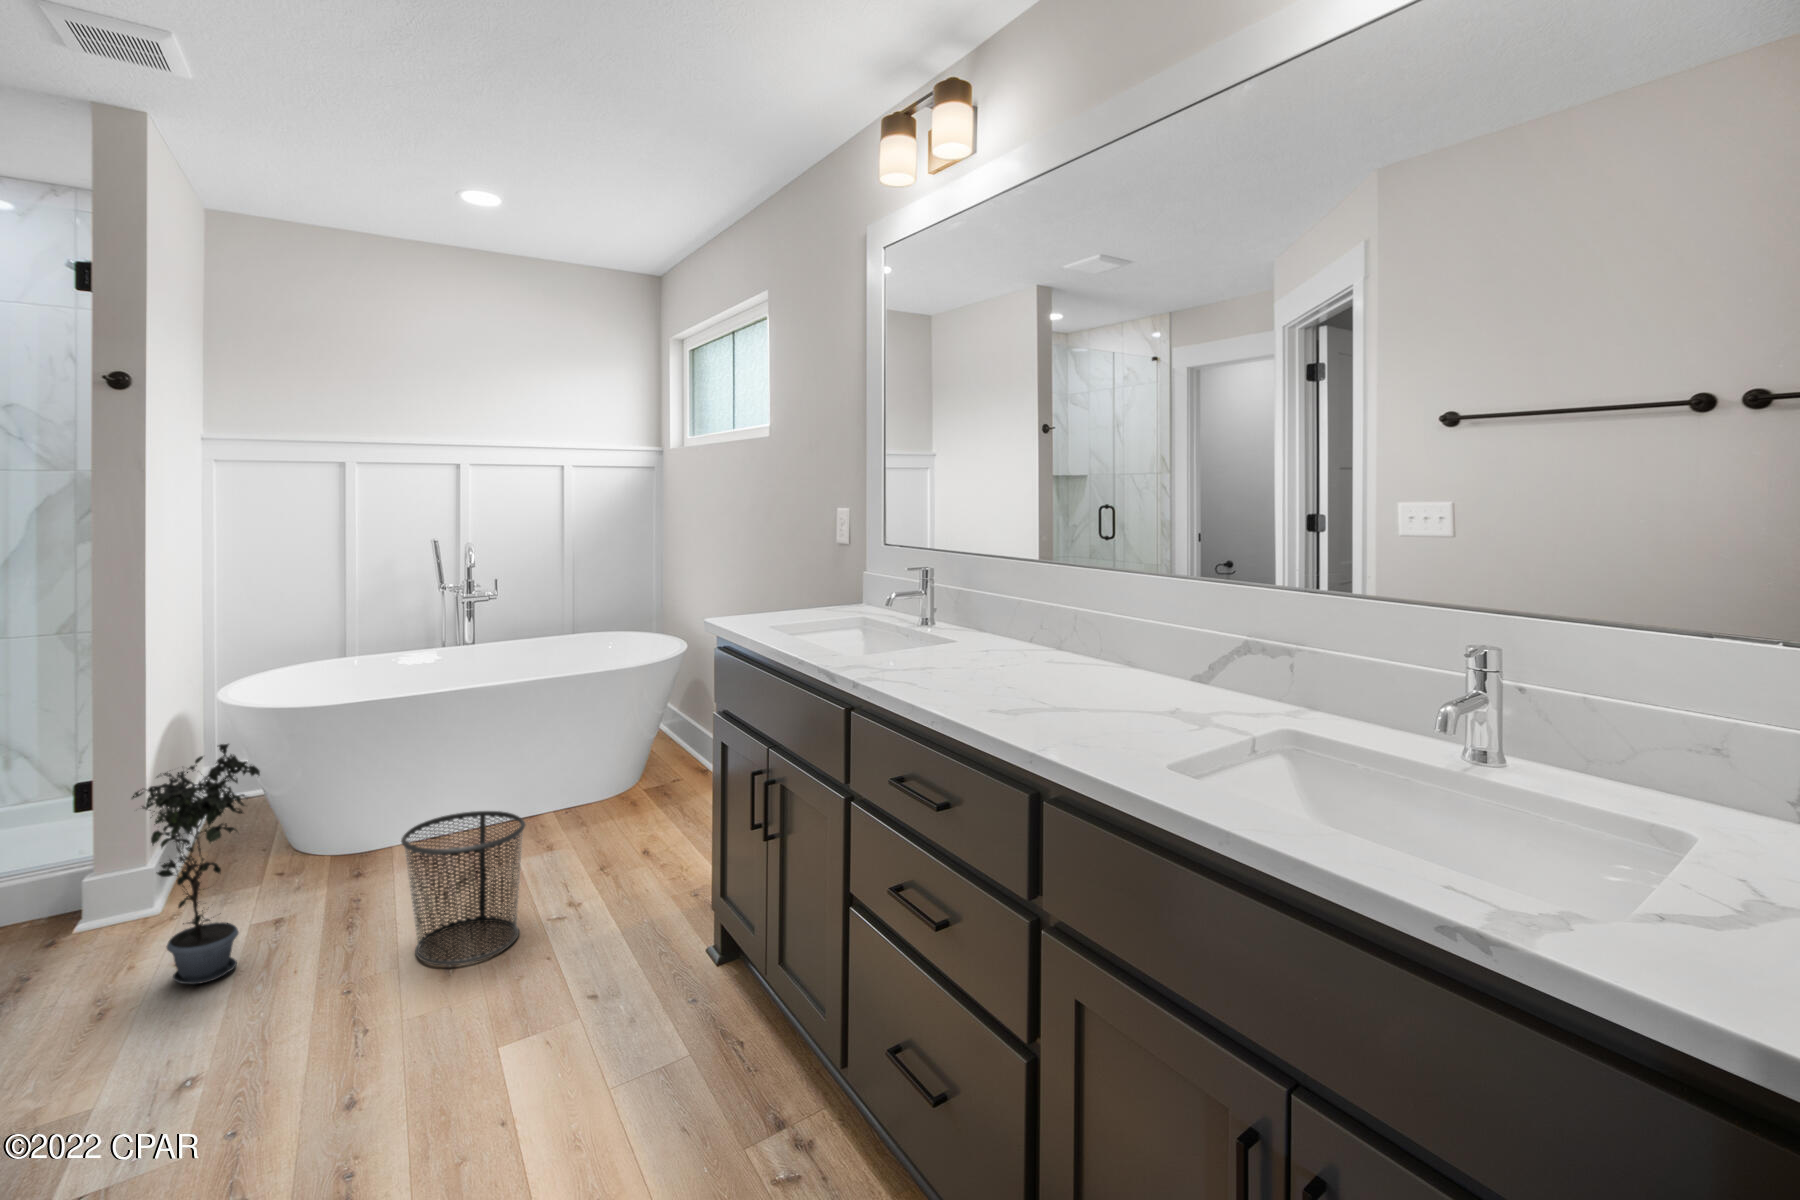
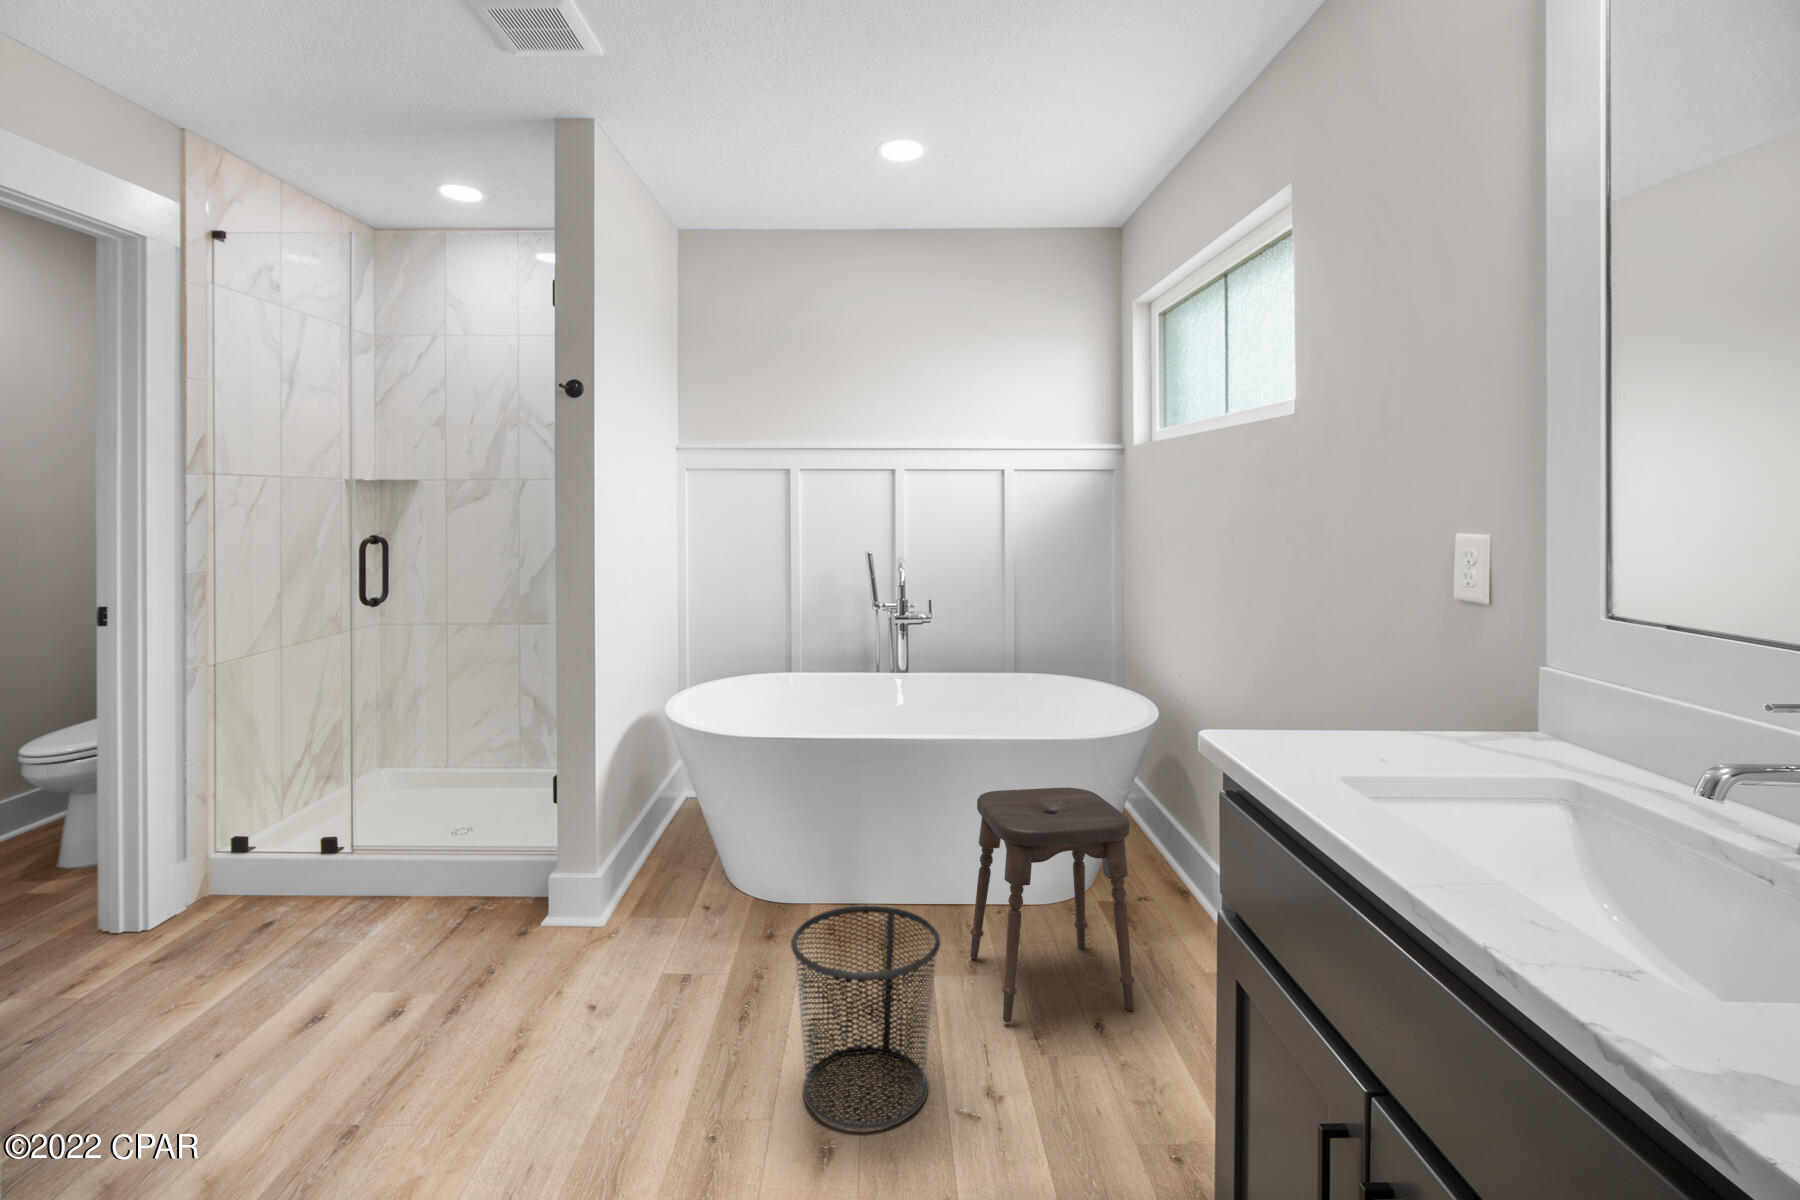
stool: none [547,716,672,885] -> present [970,788,1135,1023]
potted plant: present [132,744,260,985] -> none [525,788,655,1068]

